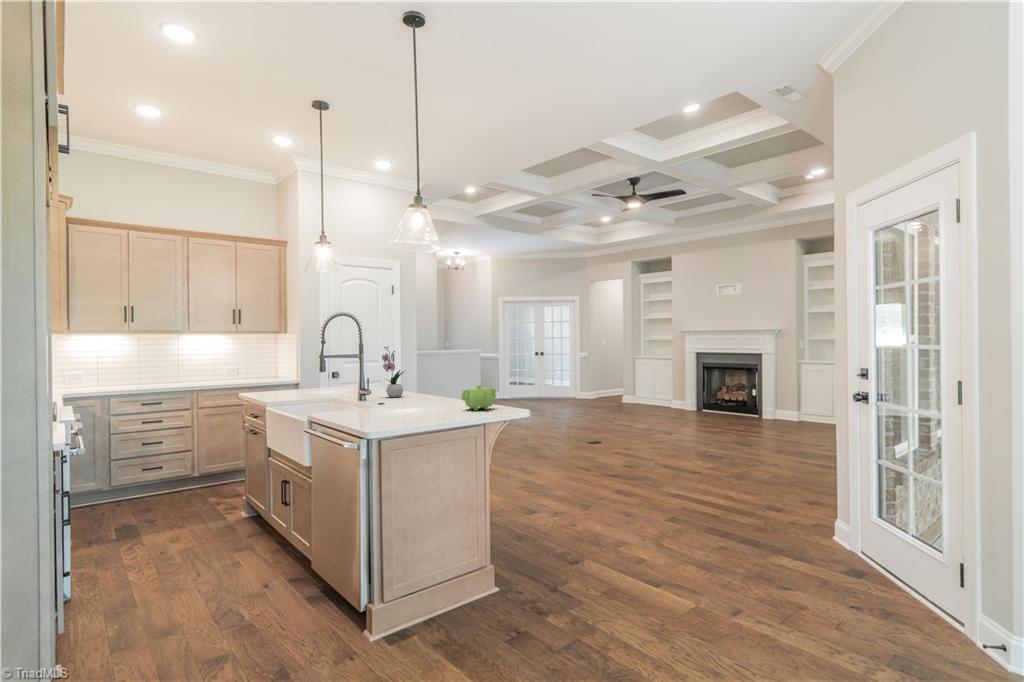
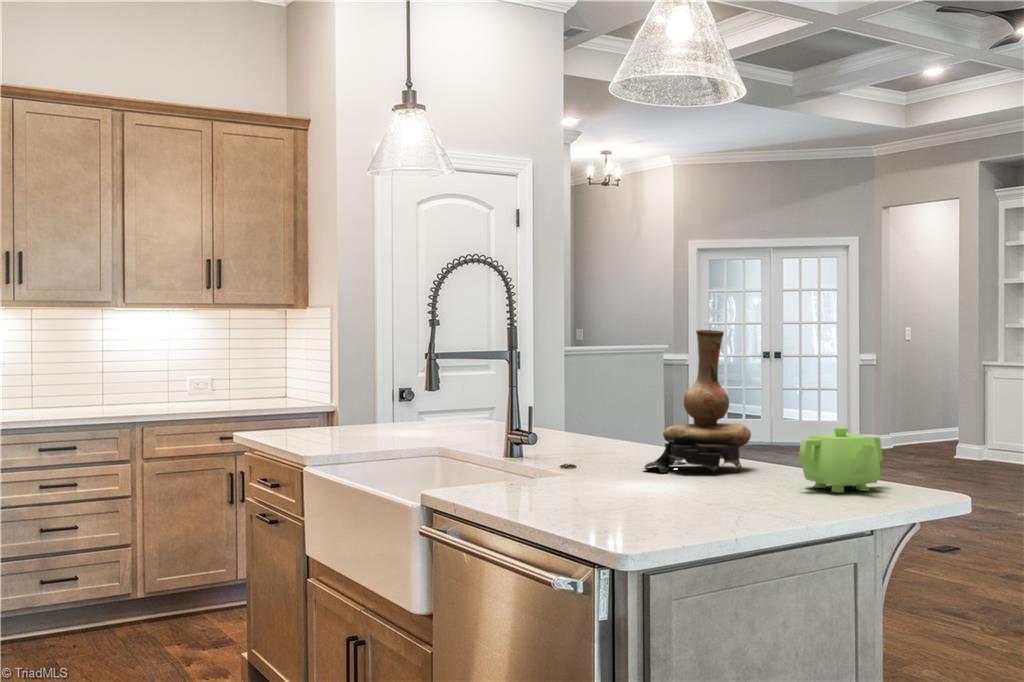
vase: none [410,346,456,405] -> present [645,330,751,473]
flower arrangement: present [382,347,404,397] -> none [550,332,604,449]

